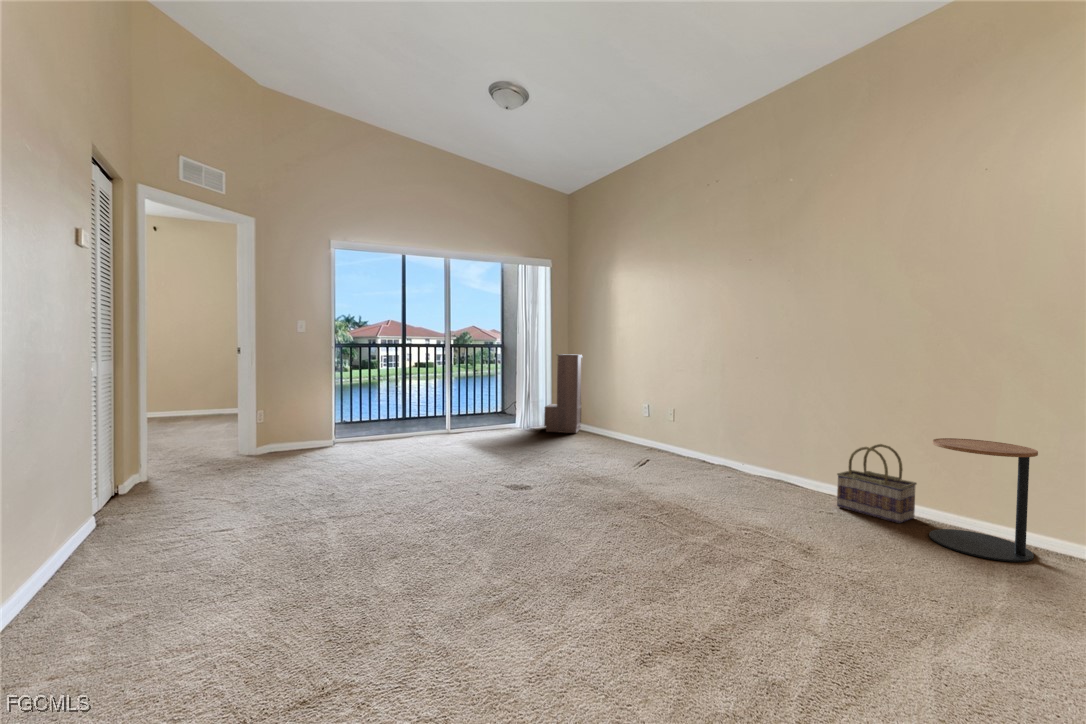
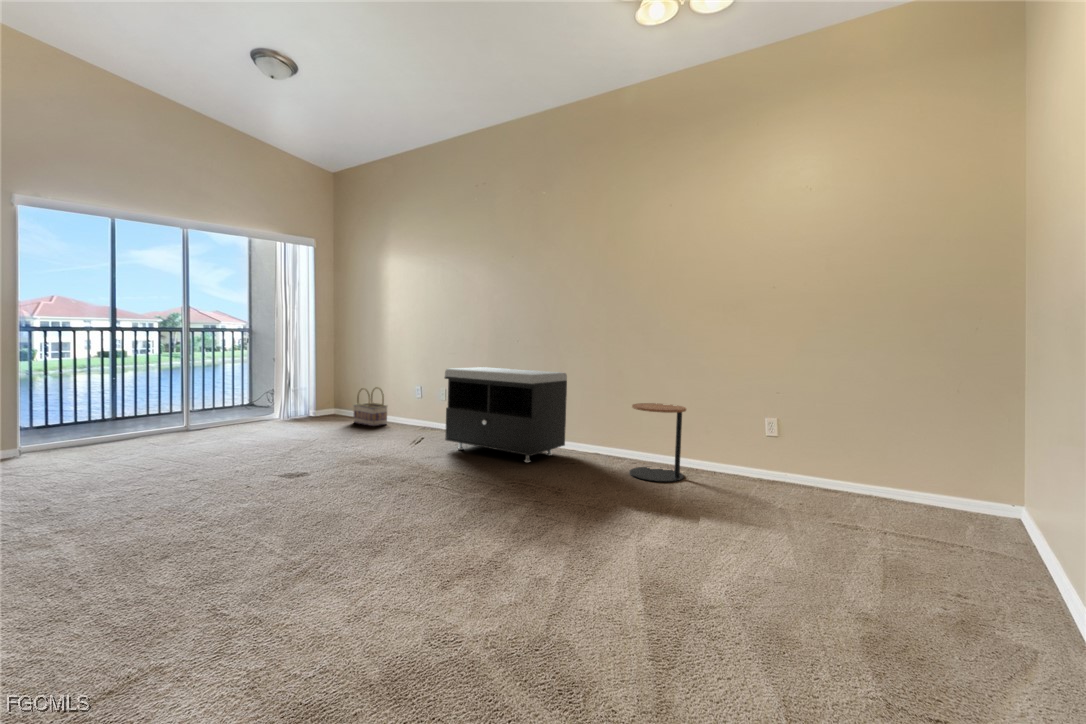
bookshelf: present [544,354,582,433] -> none [309,341,351,421]
storage bench: none [670,383,827,501] -> present [445,367,567,462]
basket: present [837,444,917,523] -> present [354,387,387,426]

